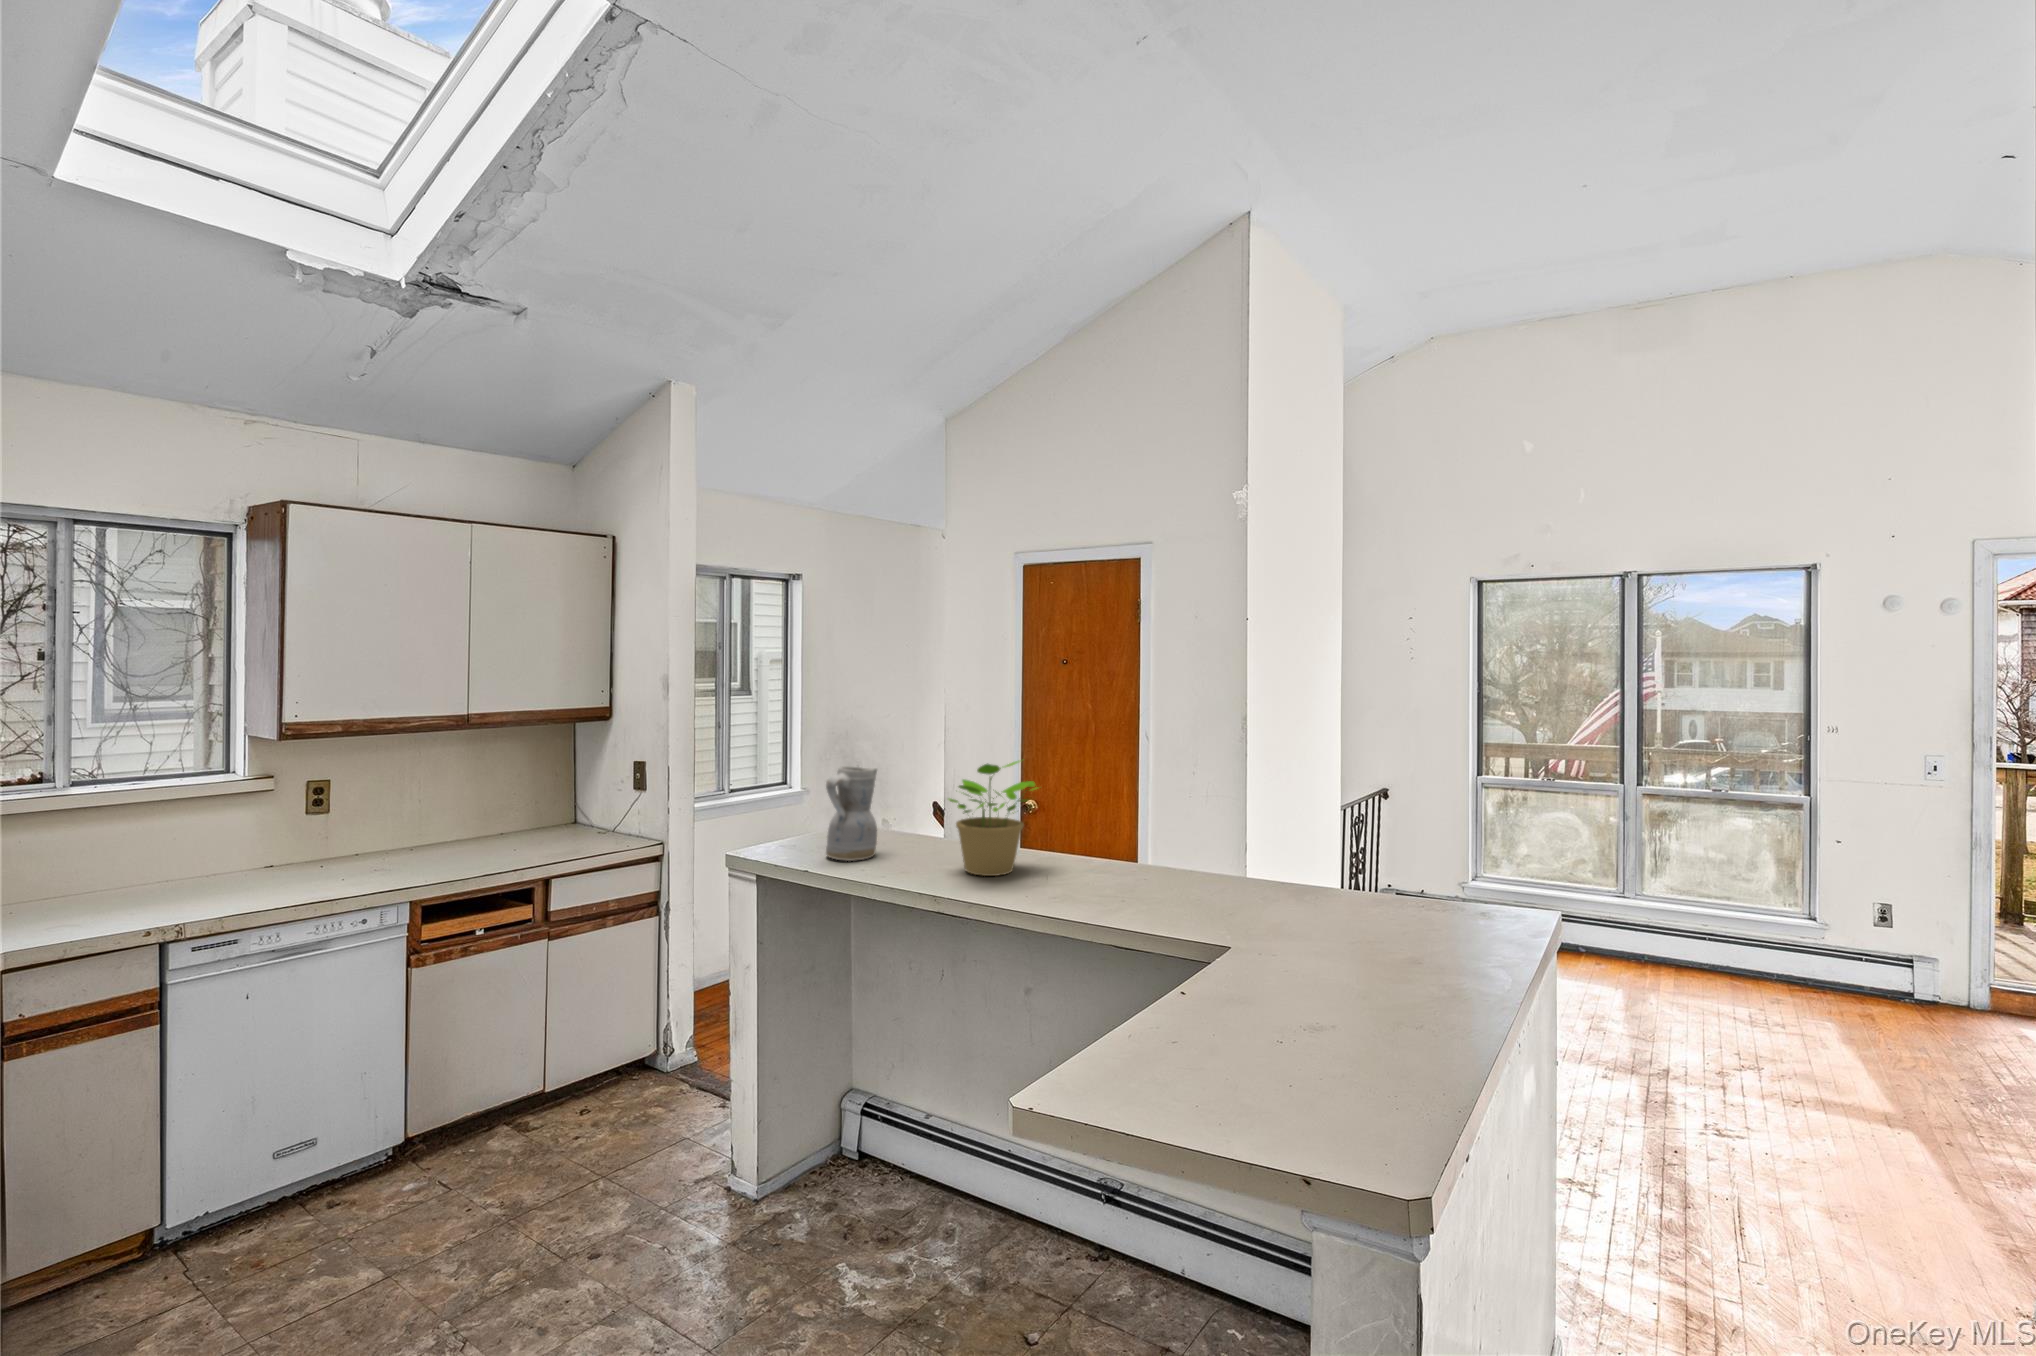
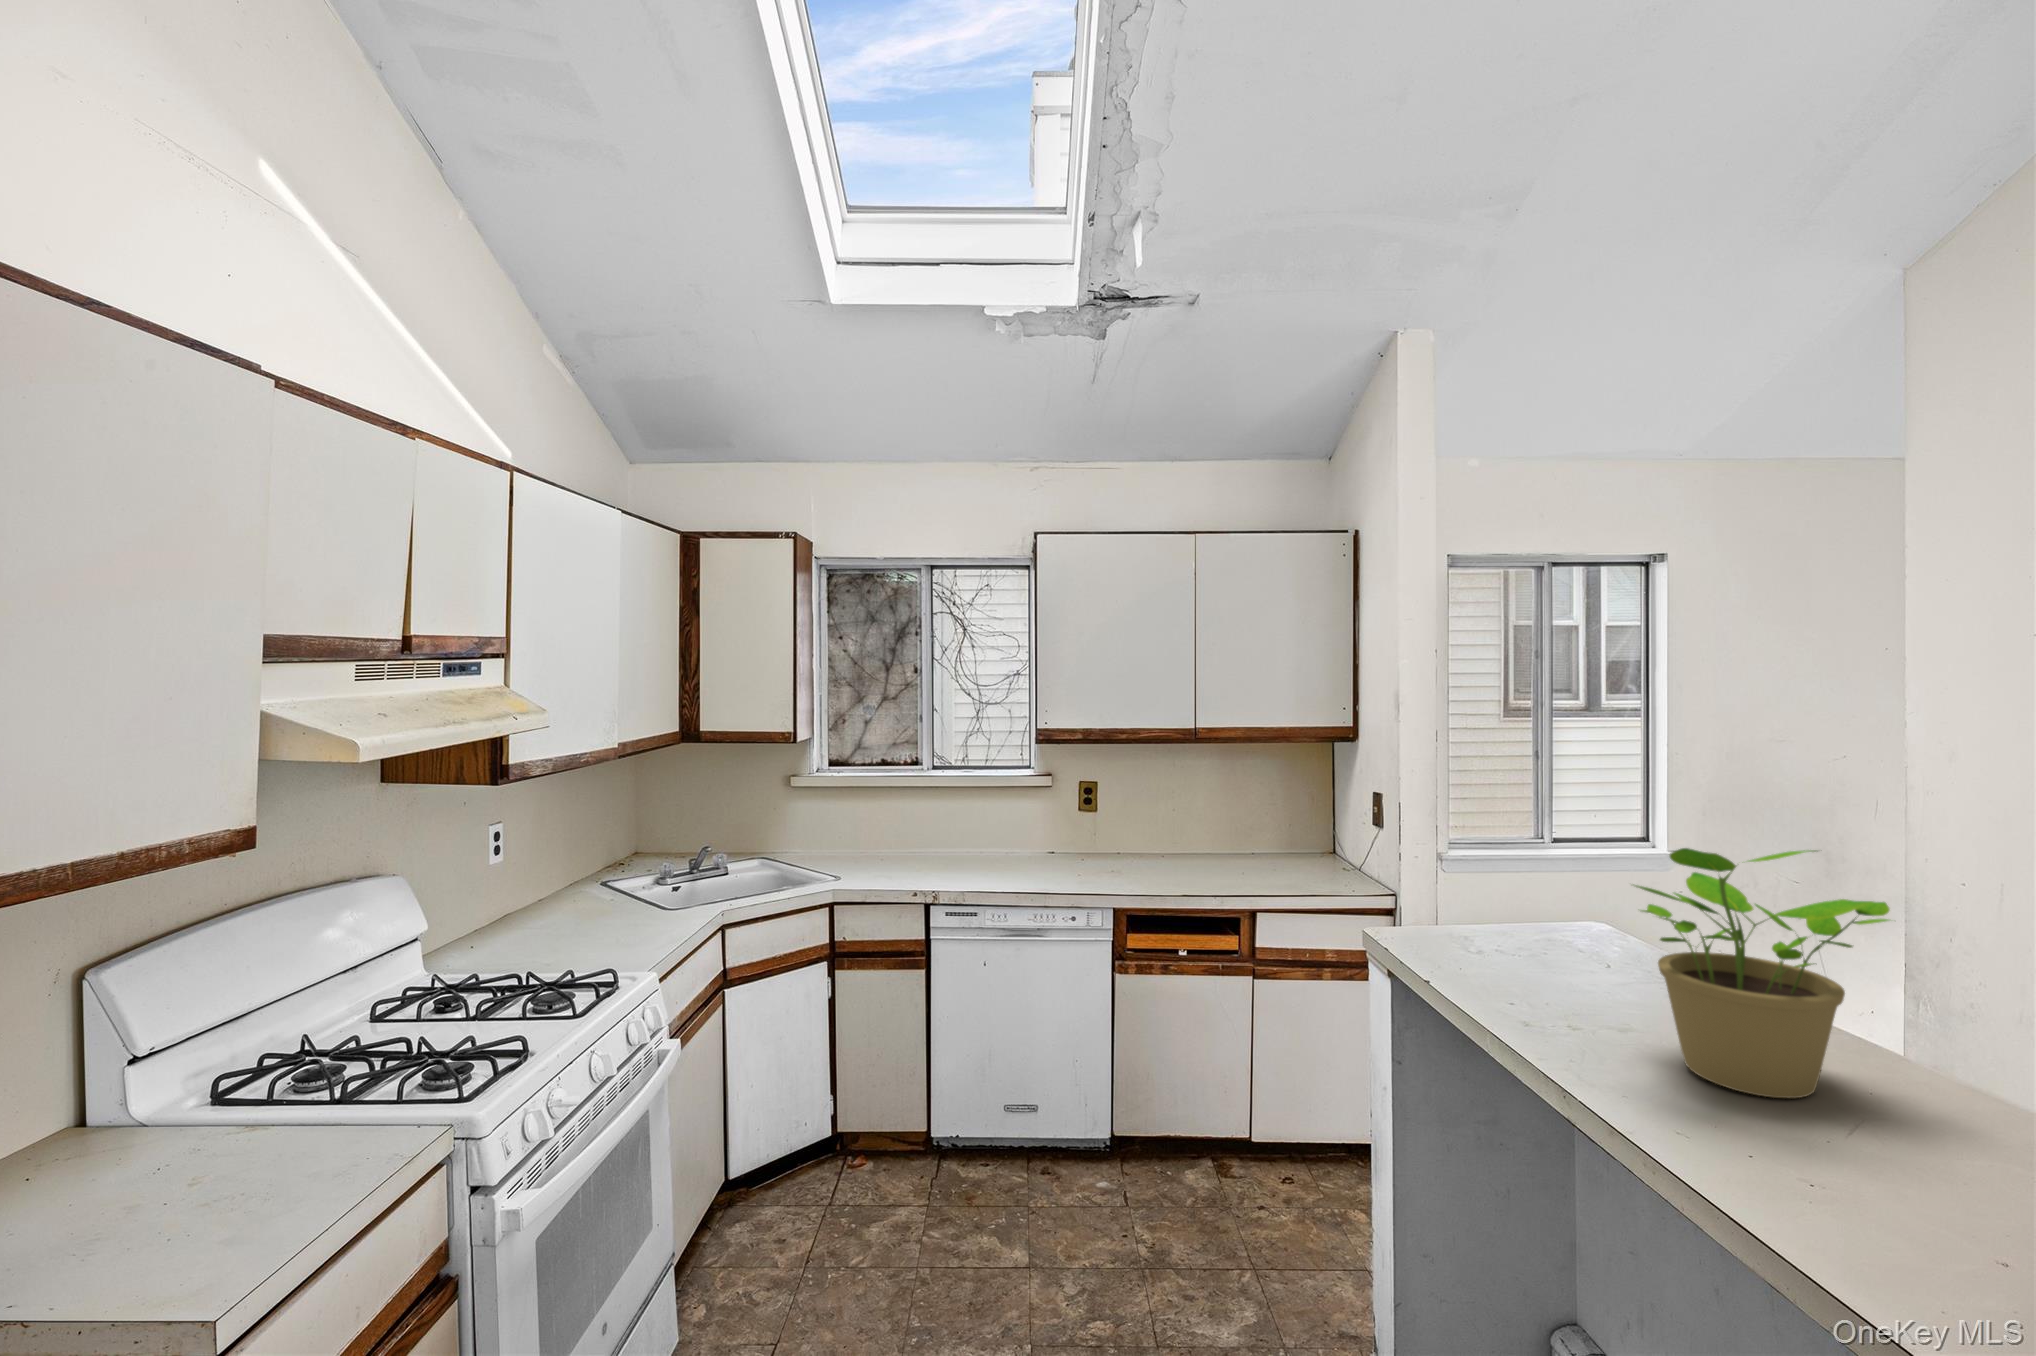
ceramic pitcher: present [826,766,877,861] -> none [1450,820,1559,980]

